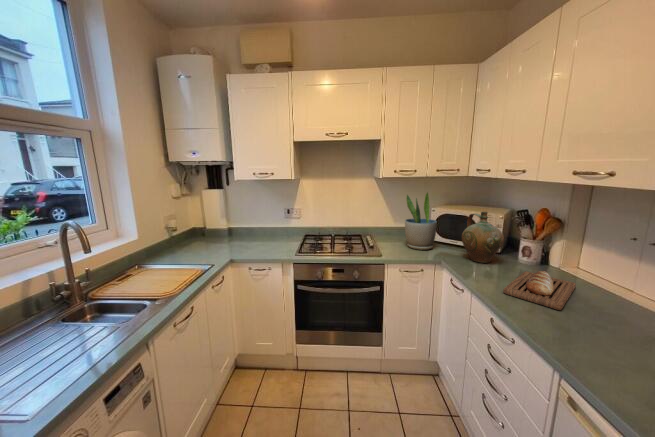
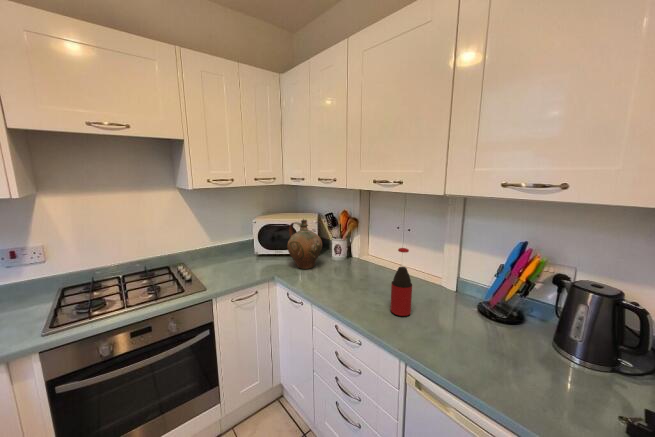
potted plant: present [405,193,437,250] -> none [223,205,261,269]
bottle: none [568,250,608,336] -> present [391,248,412,316]
bread loaf: present [503,271,576,310] -> none [339,266,381,300]

